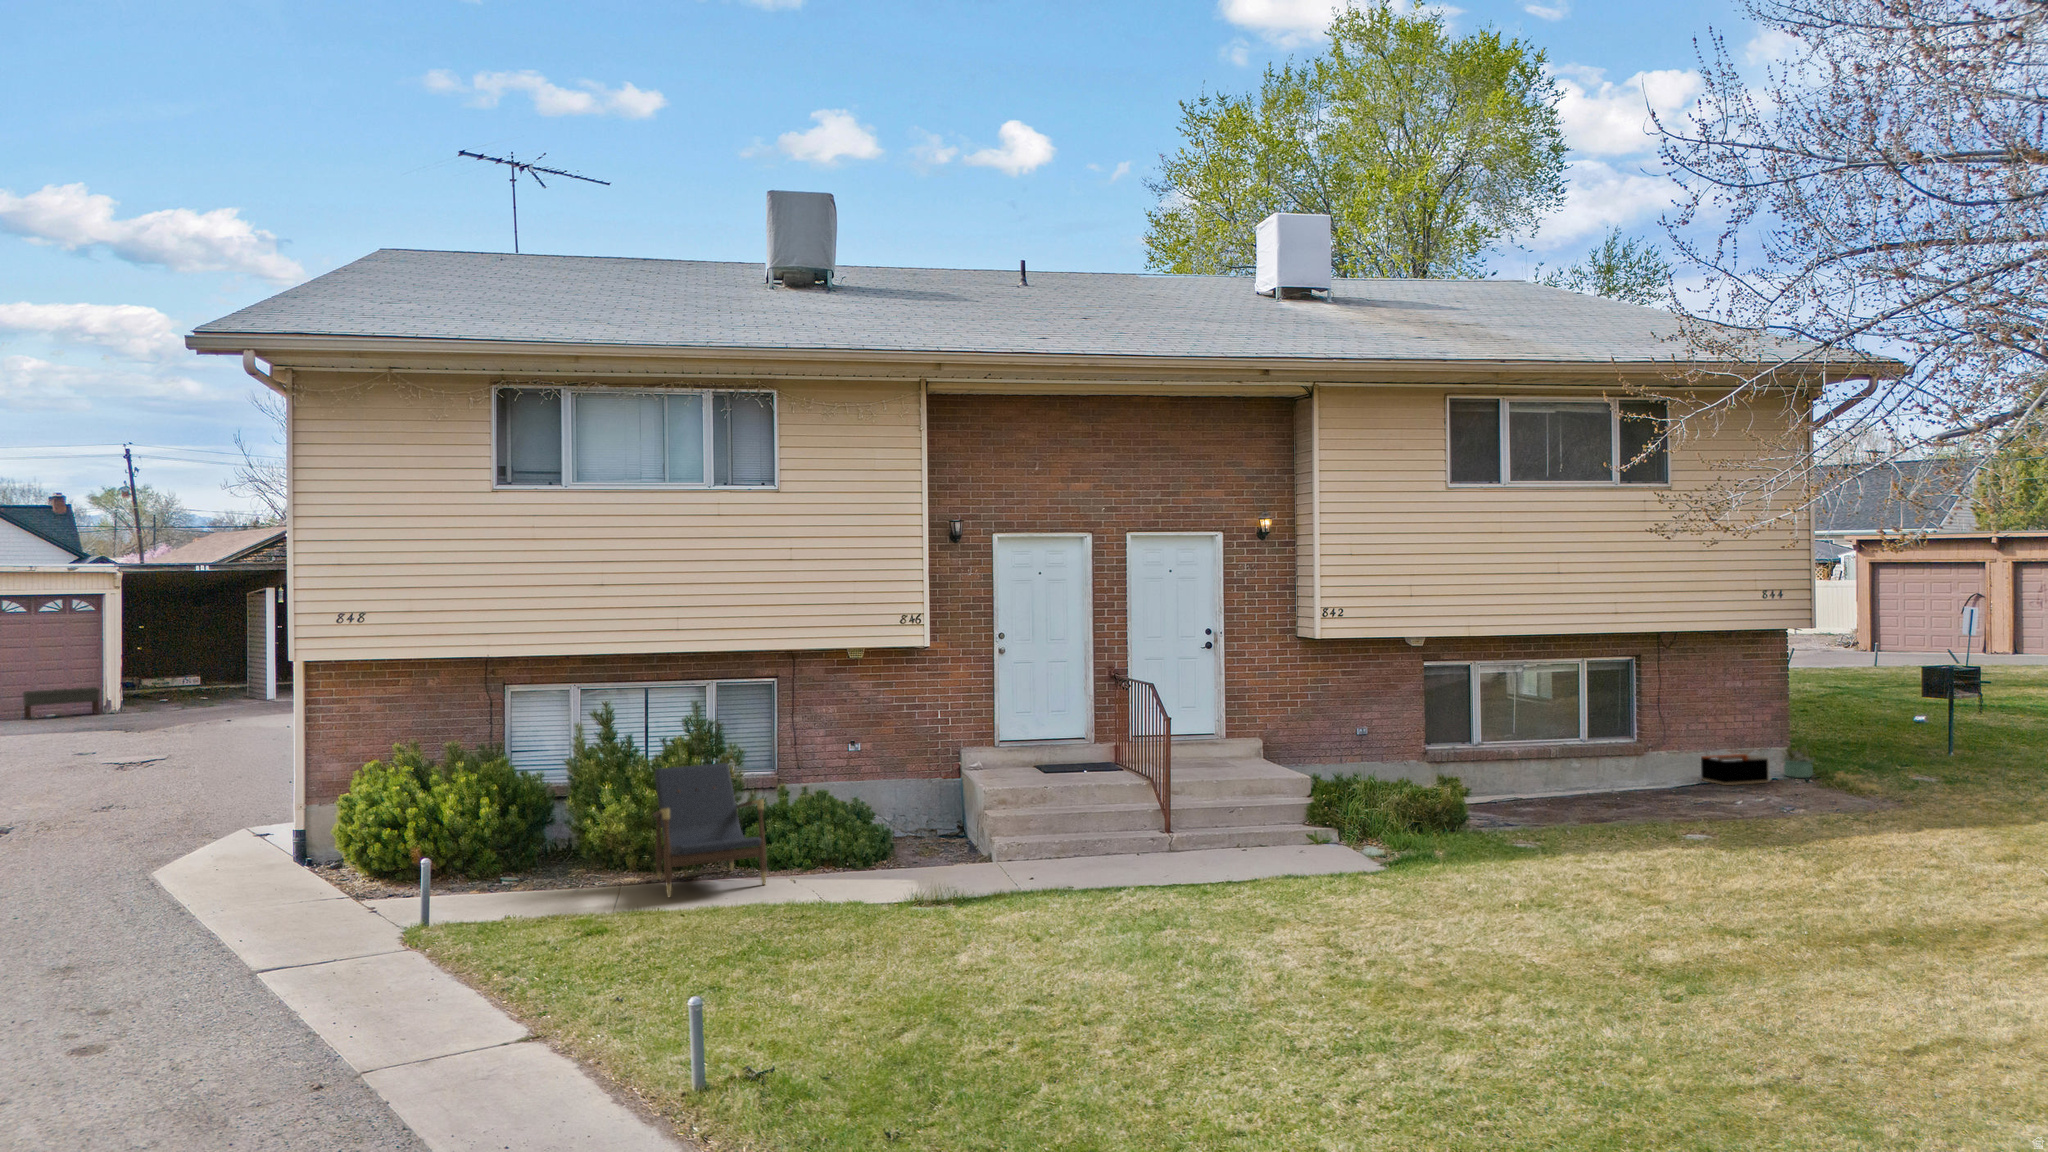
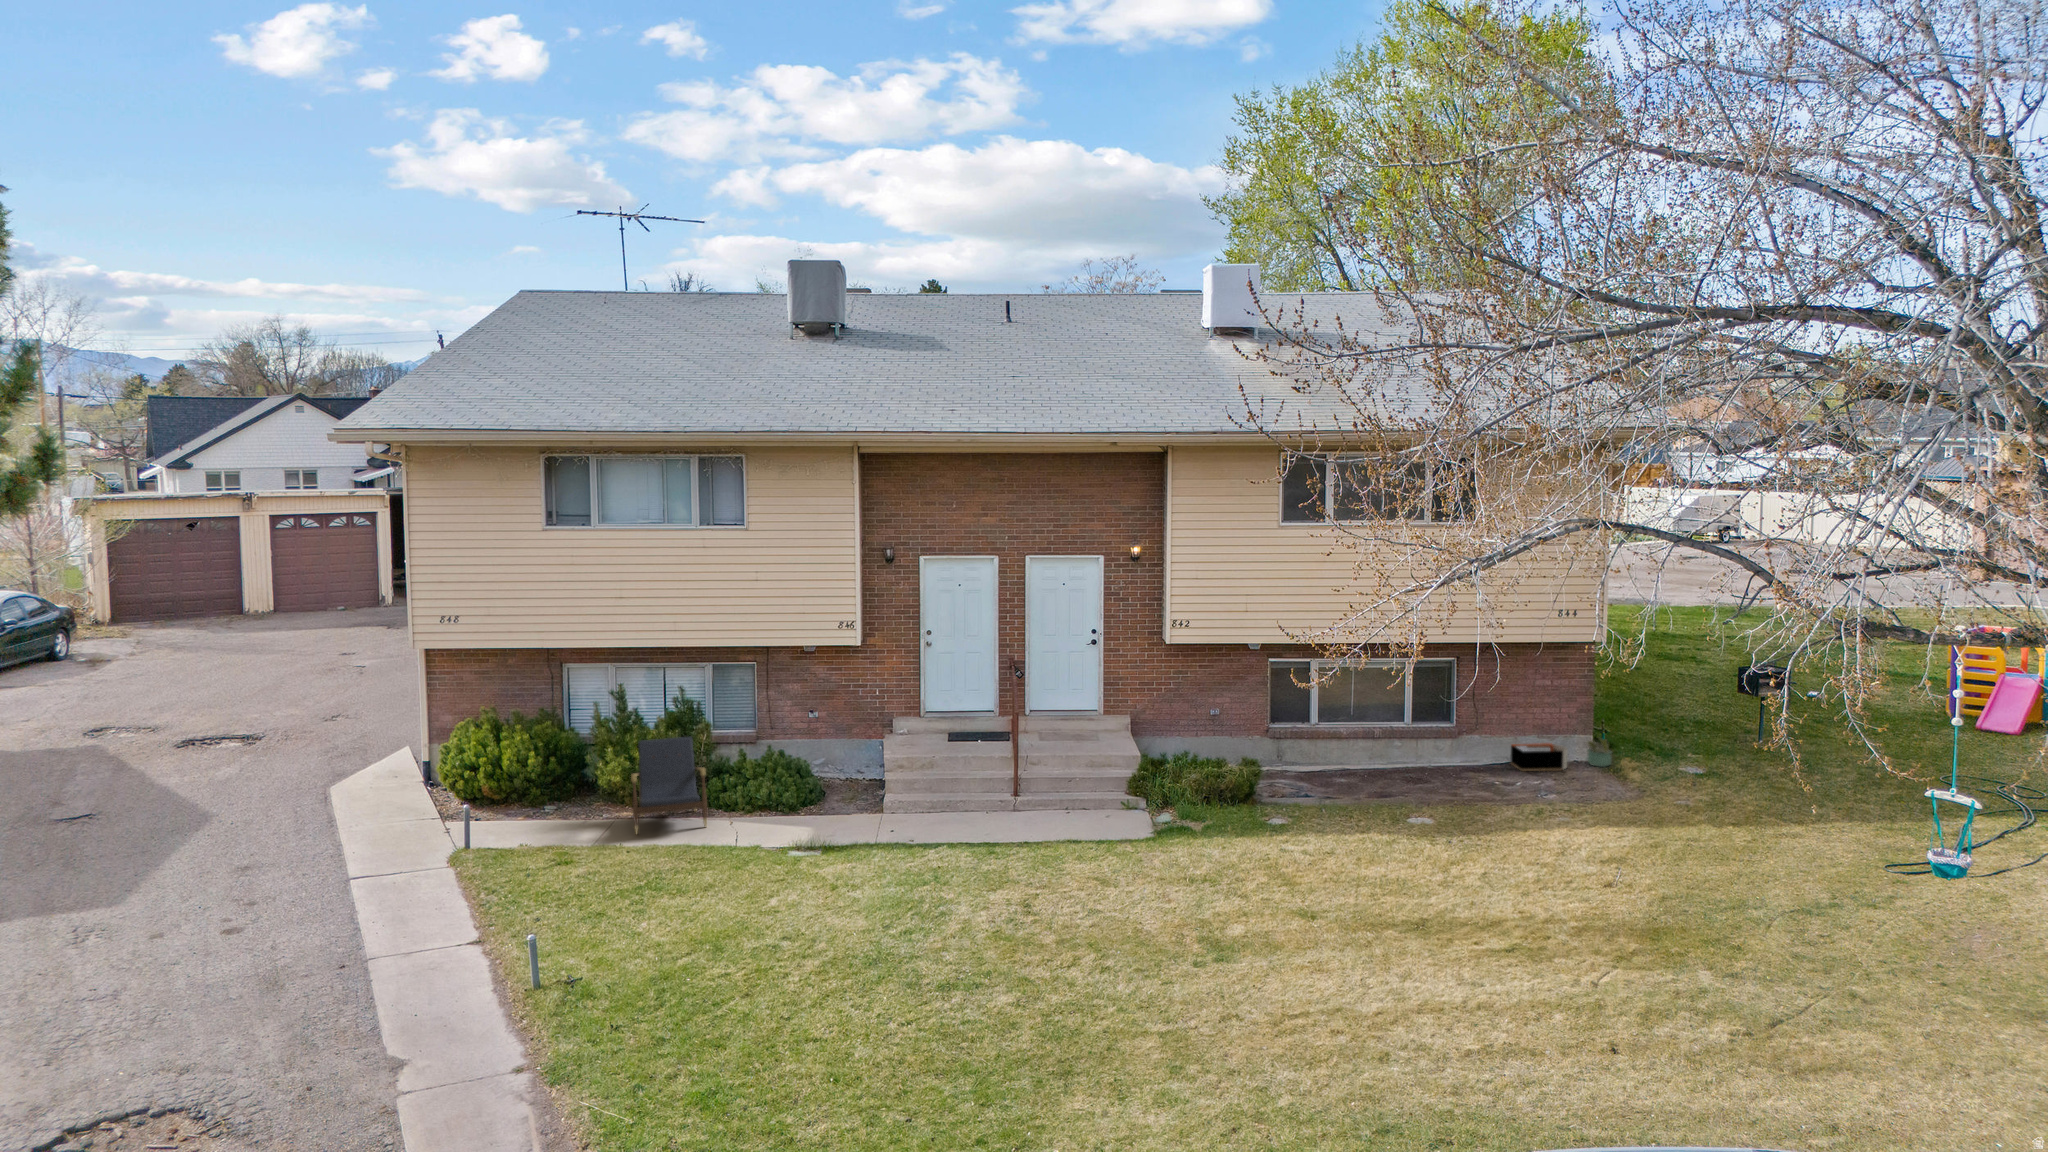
bench: present [23,687,100,719] -> none [321,586,376,612]

